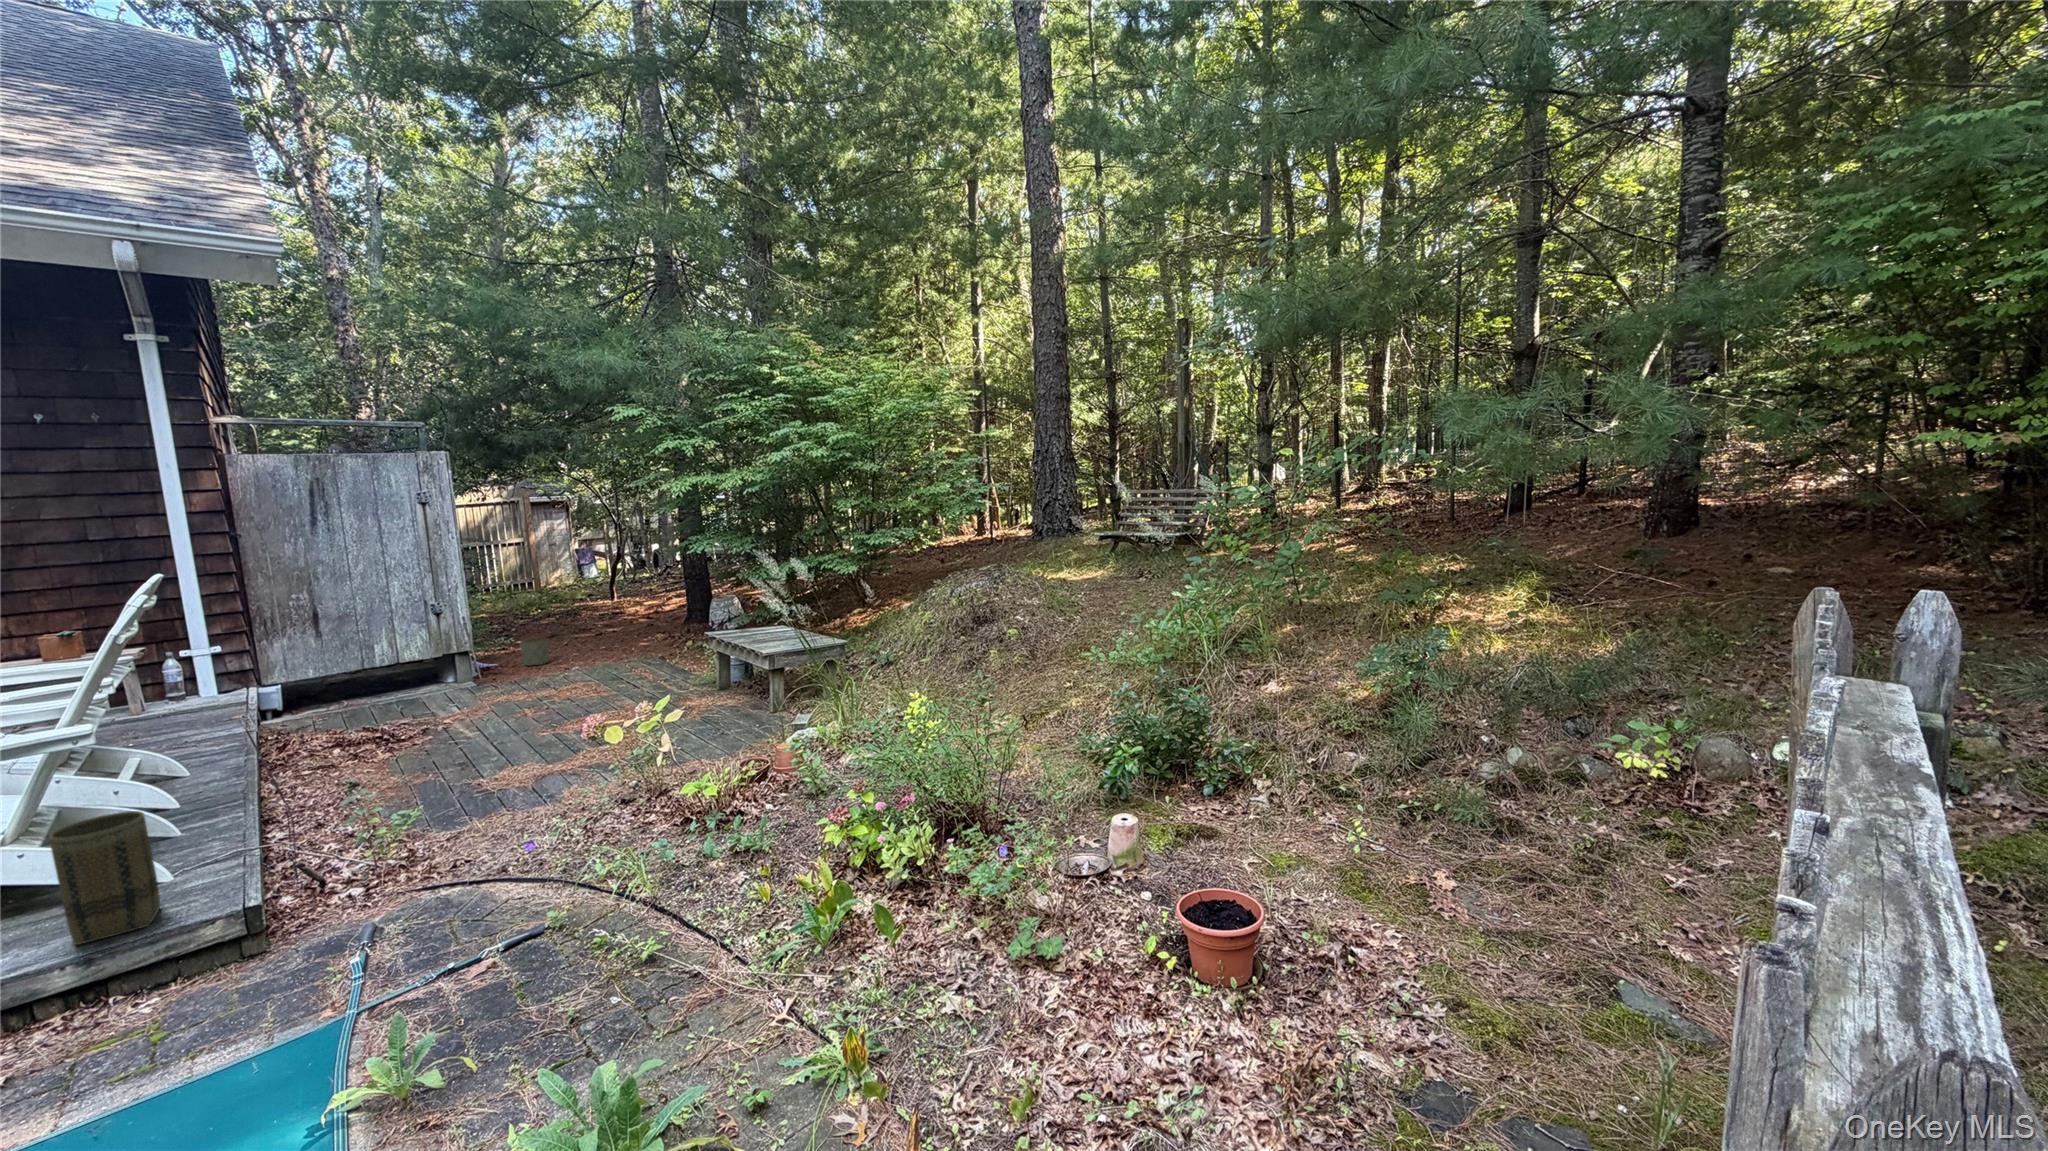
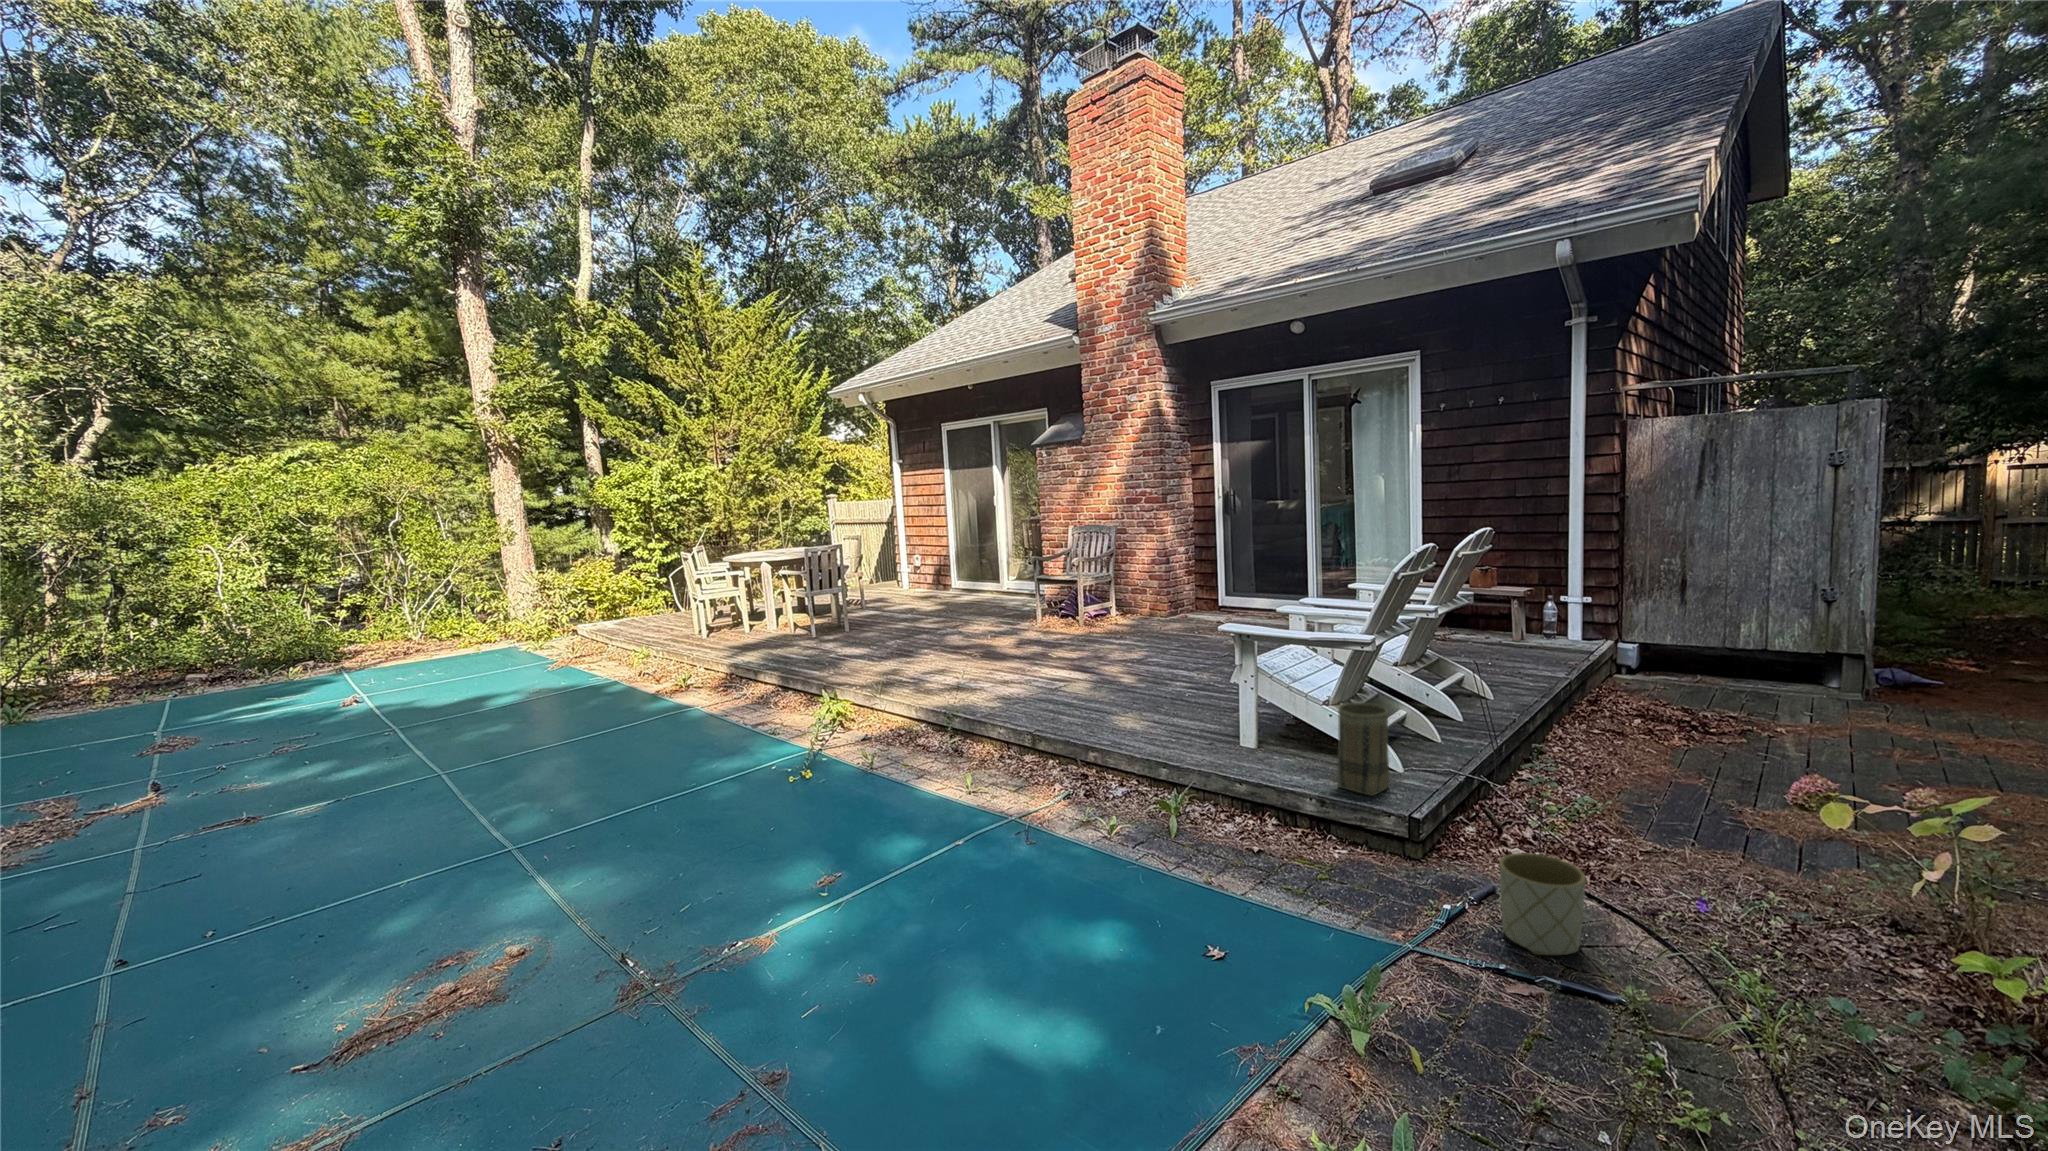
planter: present [520,637,549,666] -> present [1499,853,1586,955]

